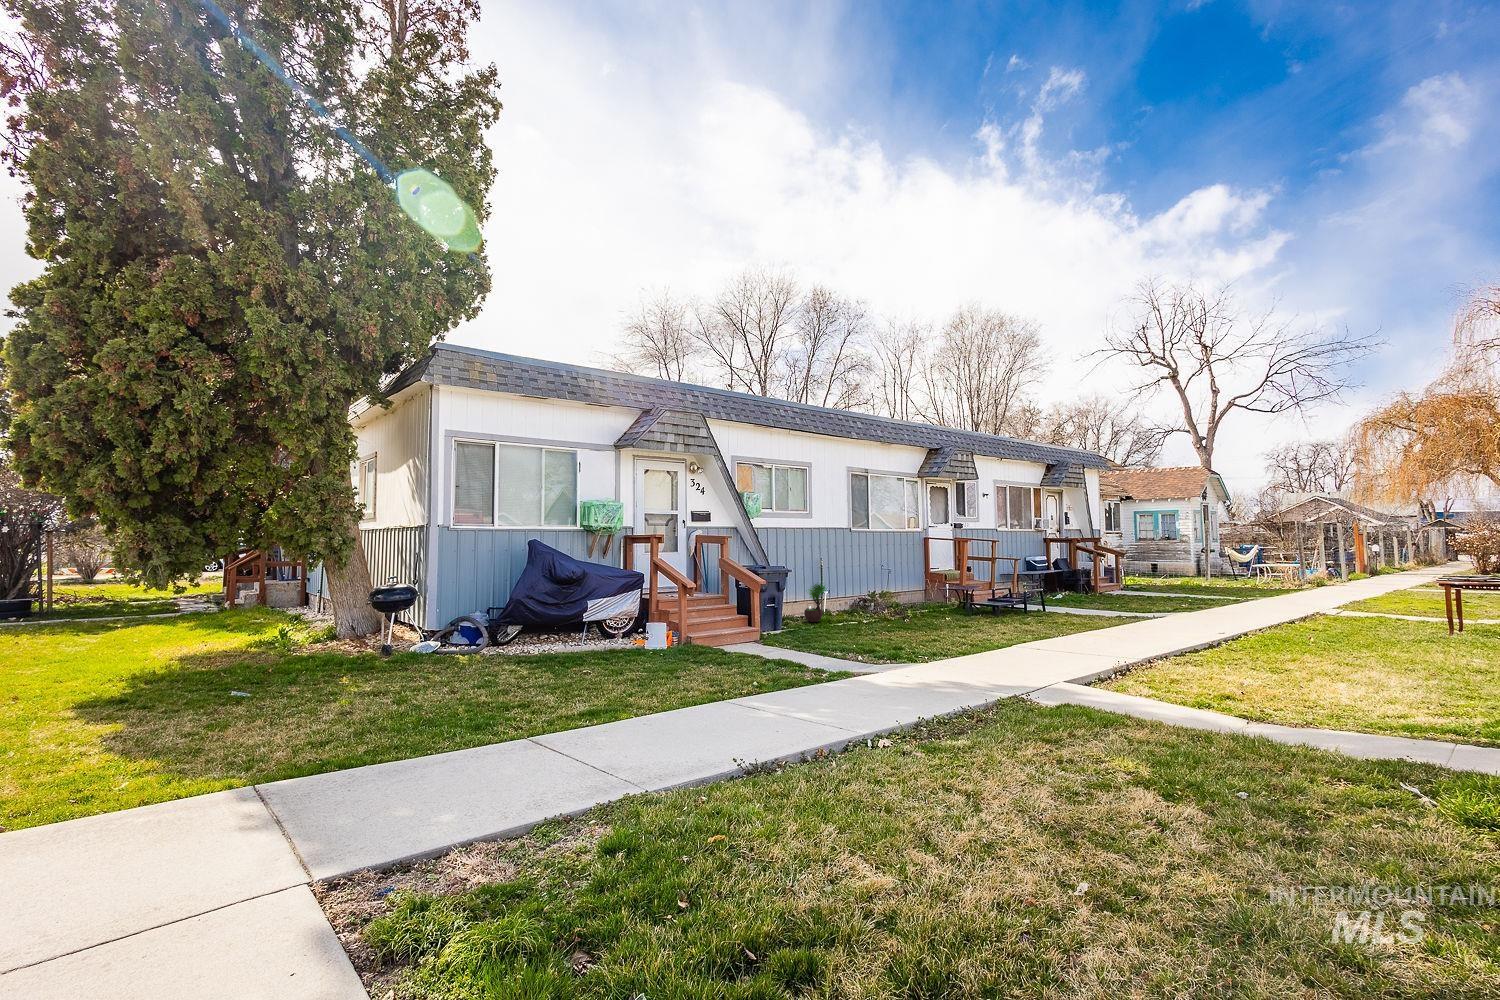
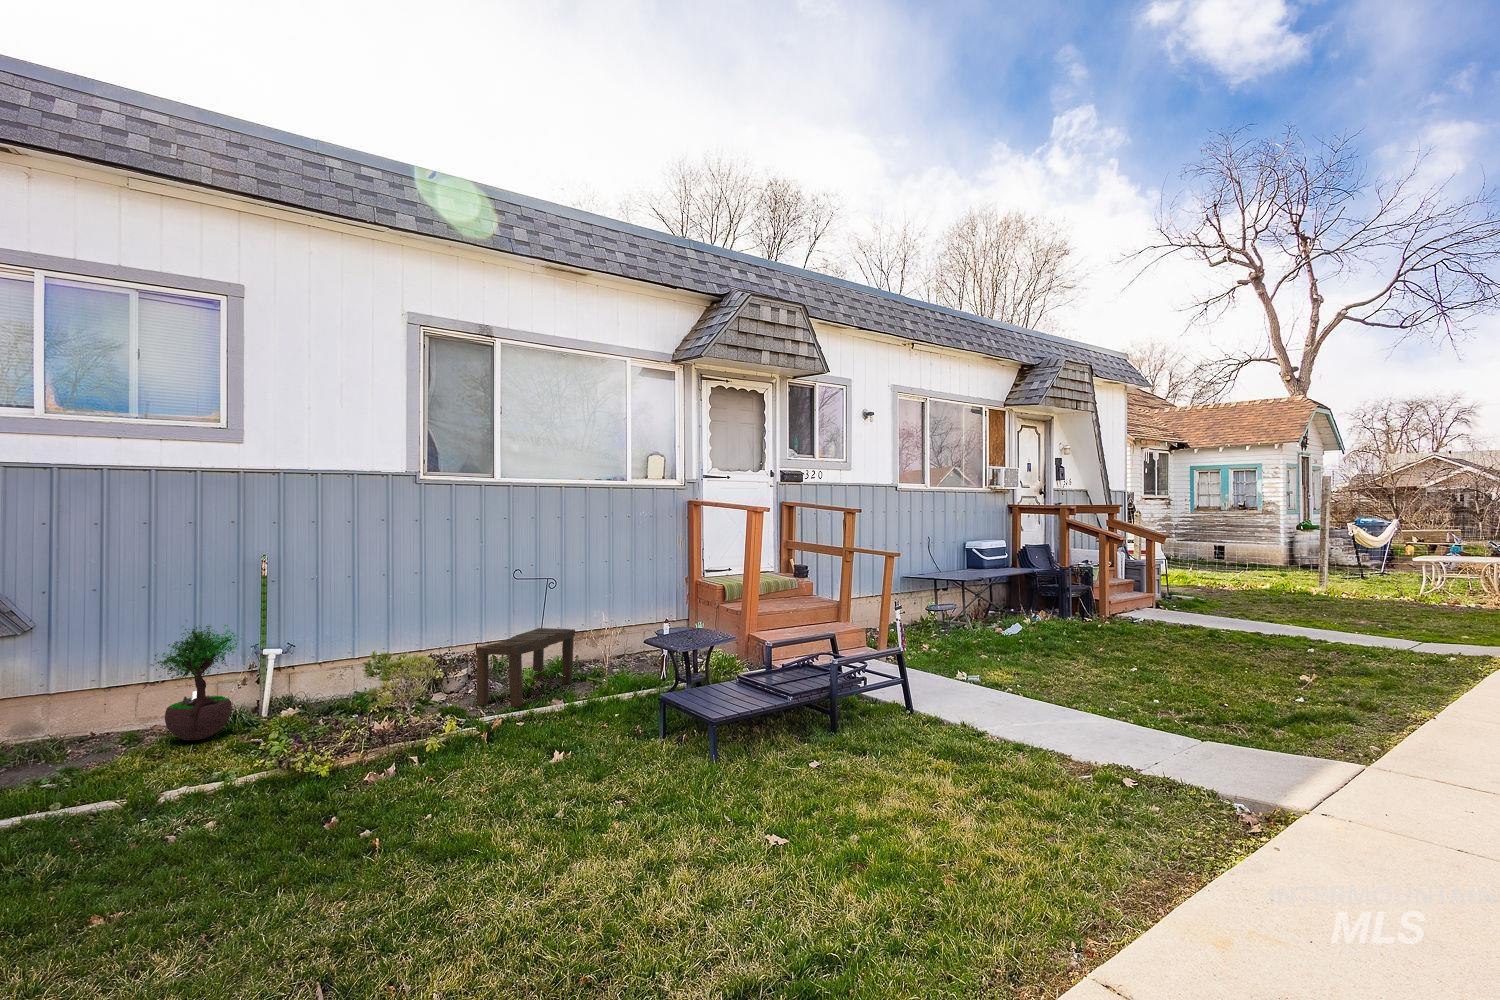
bench: none [881,591,901,616] -> present [476,628,575,707]

